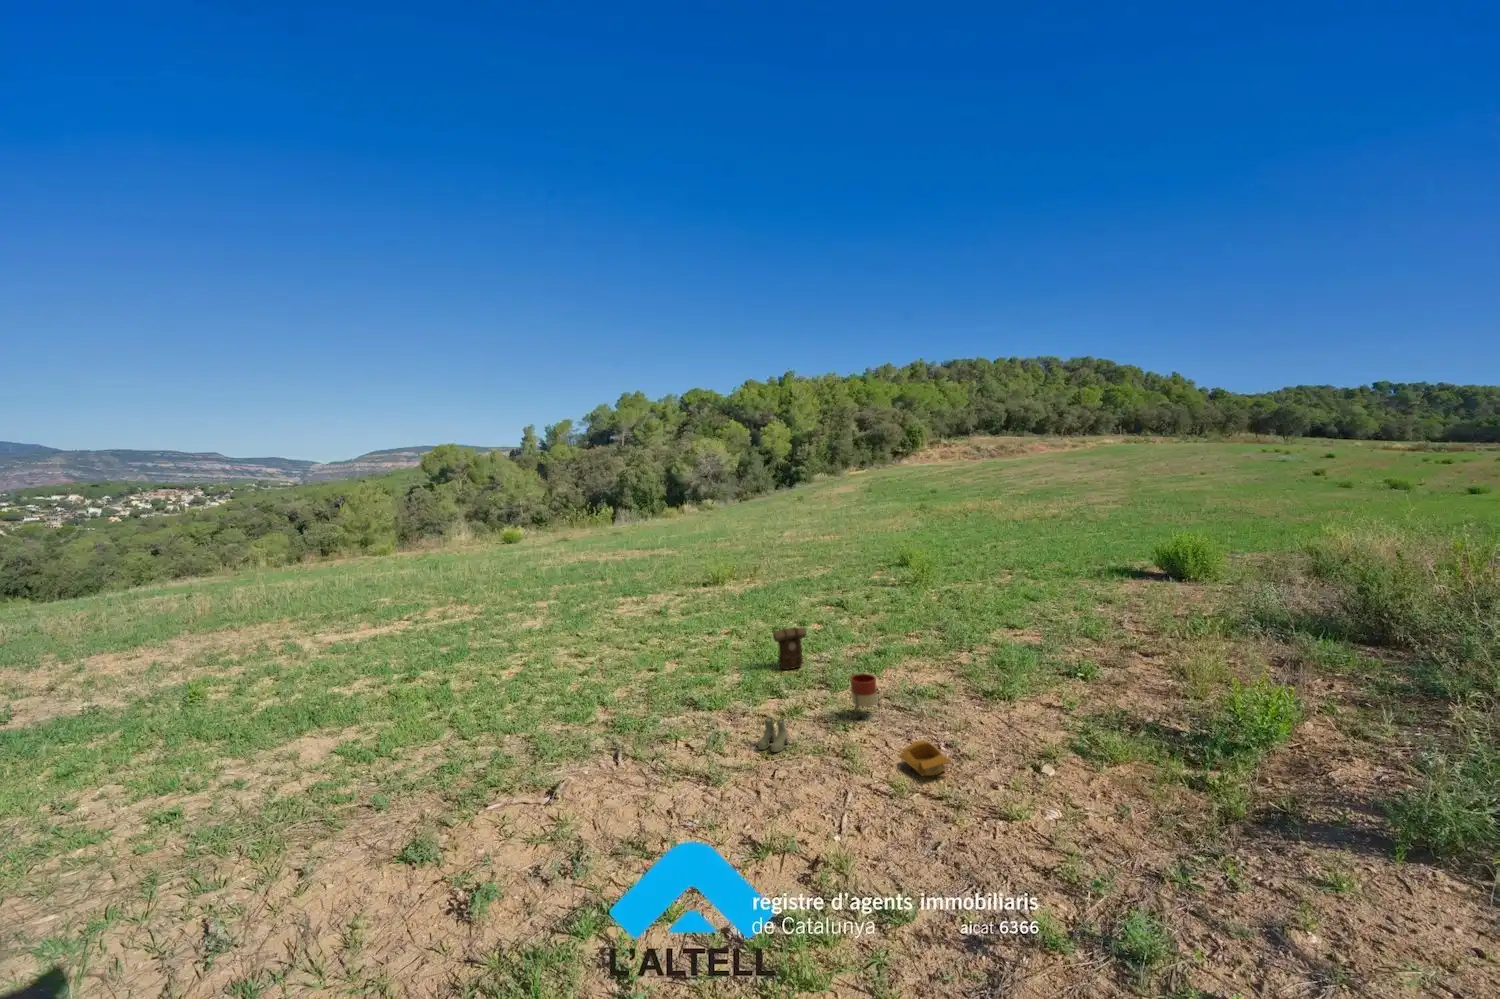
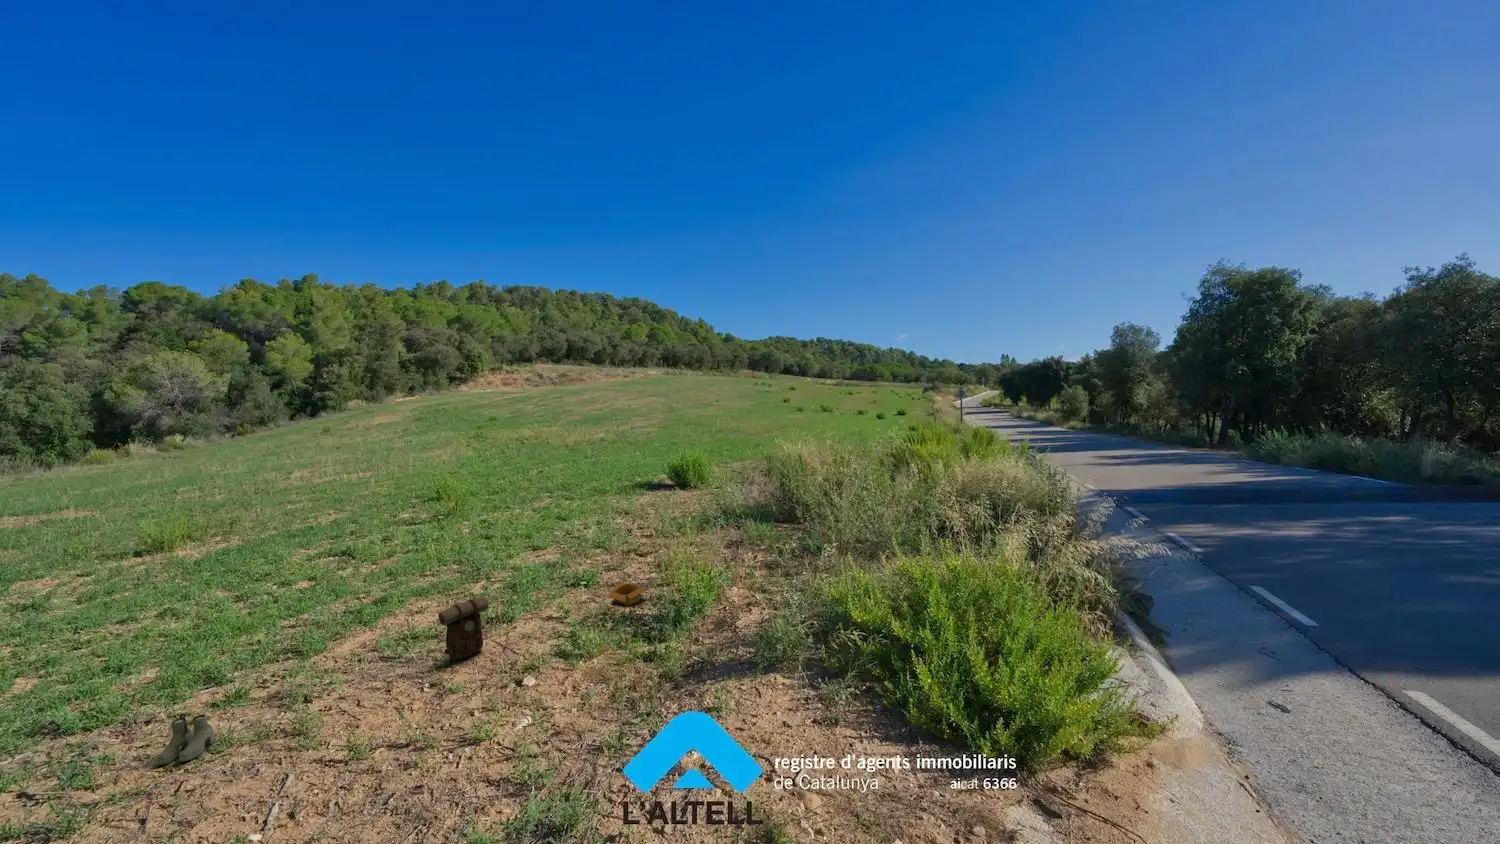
backpack: present [773,627,807,670] -> present [438,597,489,660]
planter: present [851,674,879,709] -> none [320,629,361,686]
cardboard box: present [899,740,951,776] -> present [609,583,647,605]

